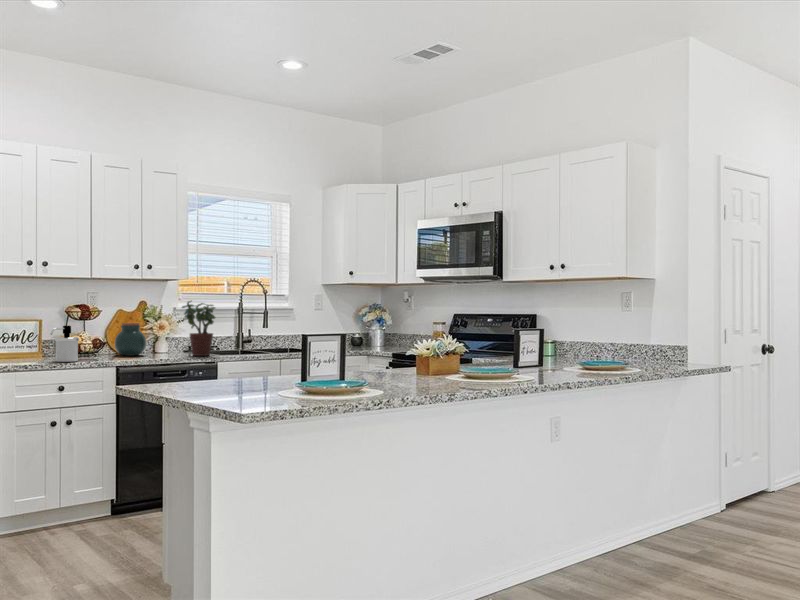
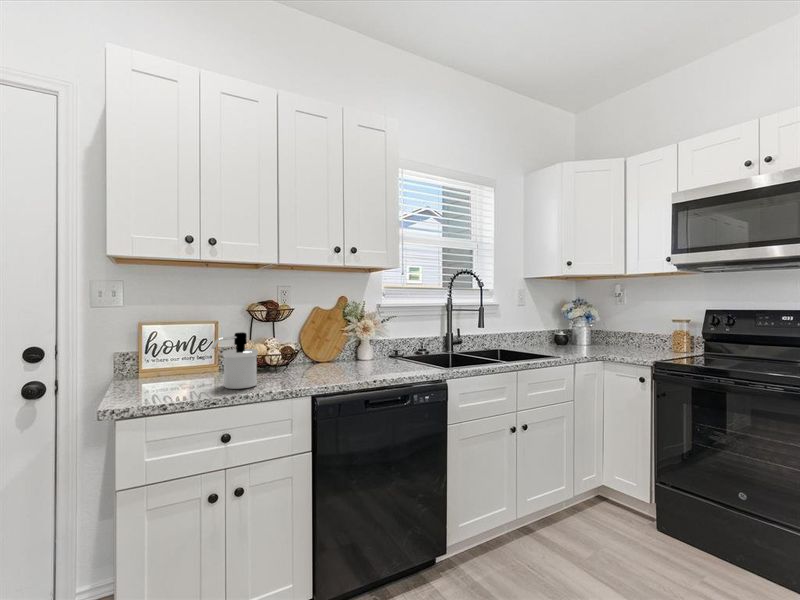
potted plant: present [182,301,216,356] -> none [394,295,438,368]
jar: present [115,323,146,356] -> none [309,324,349,368]

